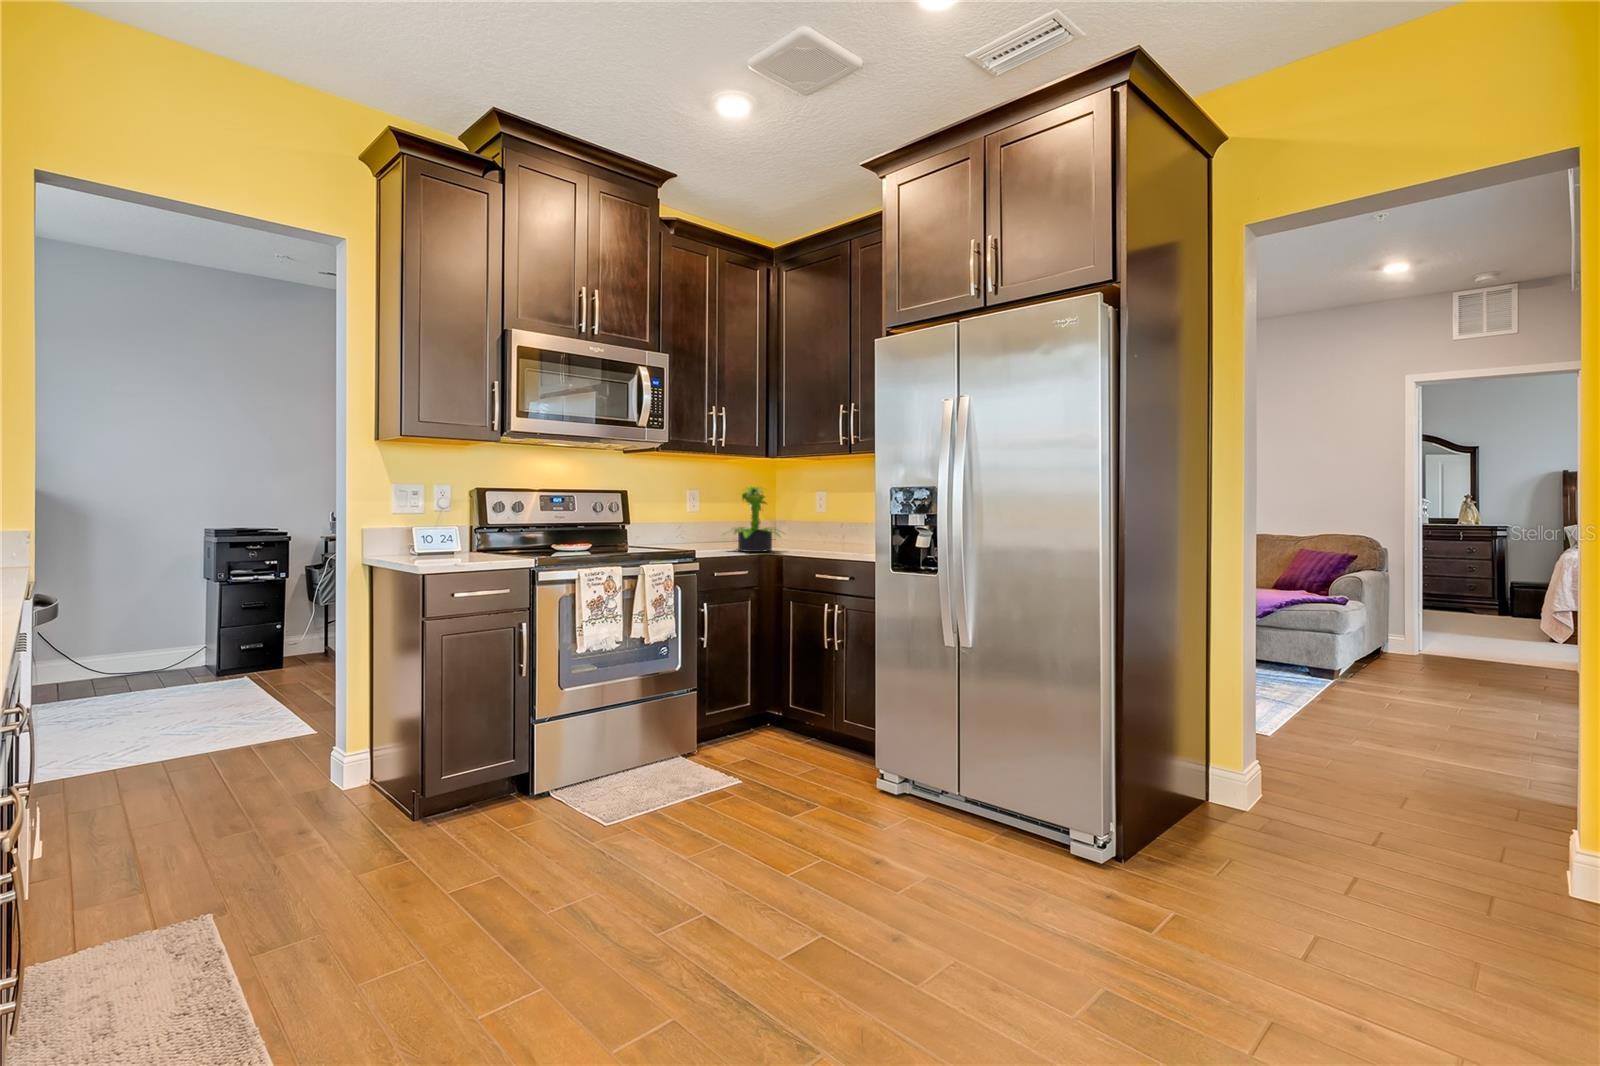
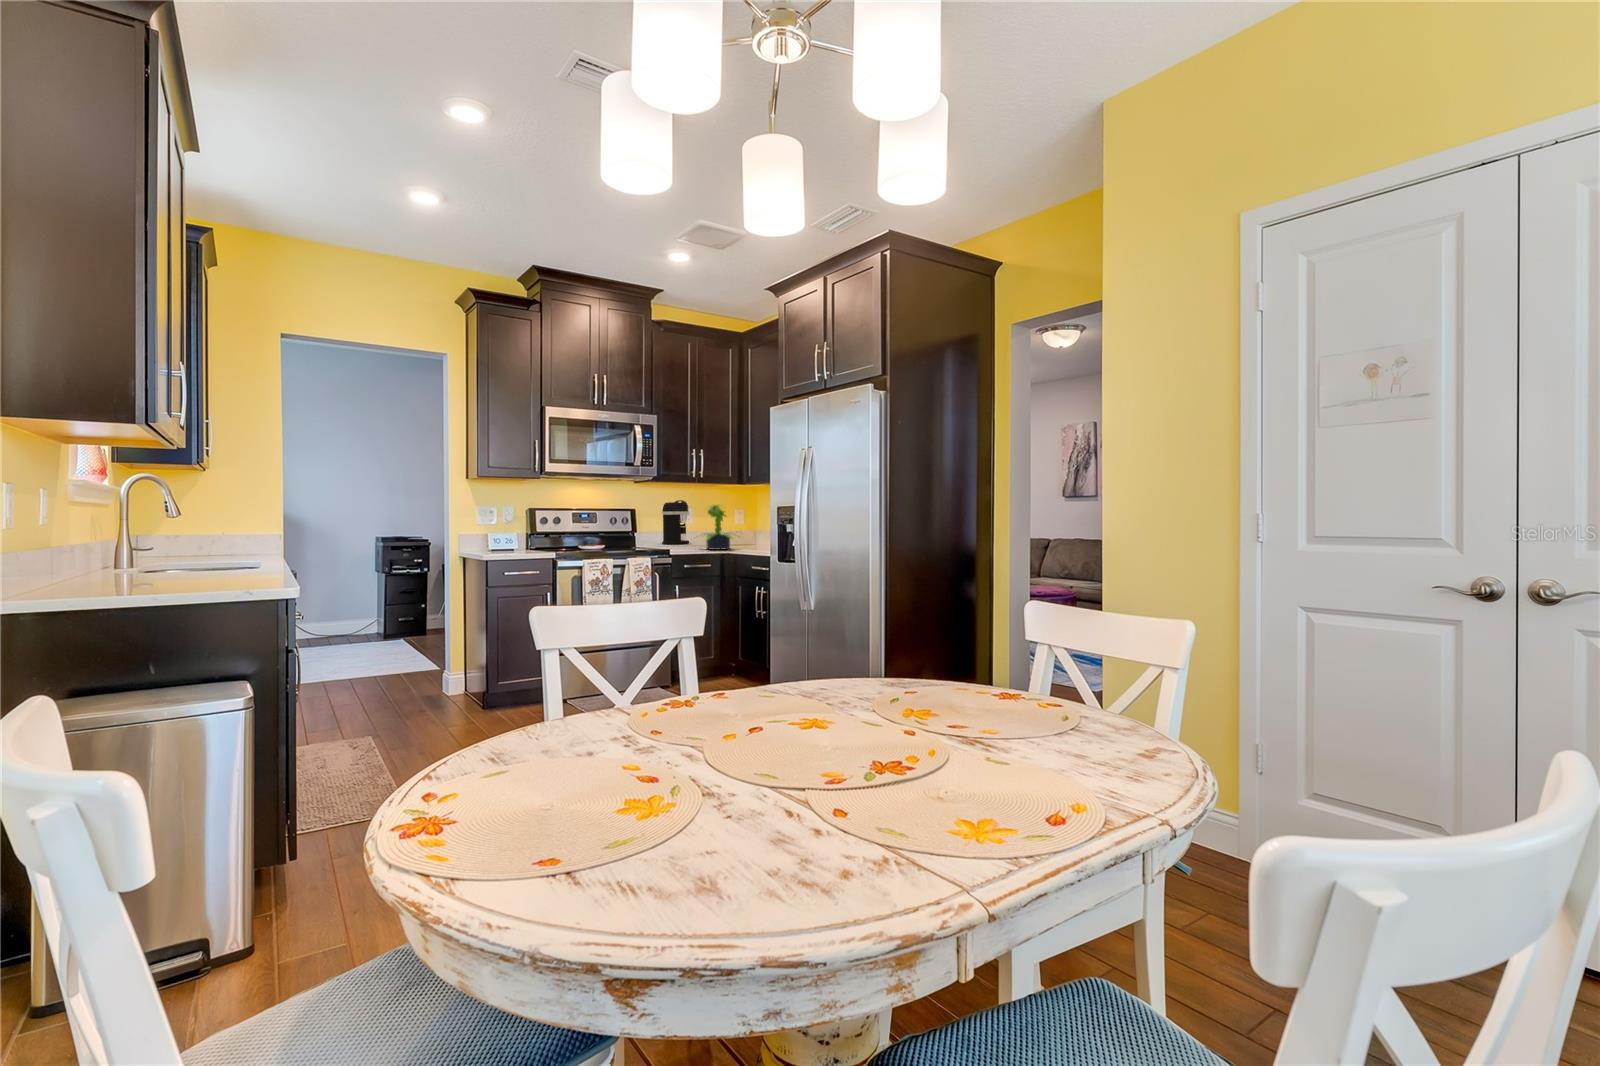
coffee maker: none [659,480,696,542] -> present [662,500,689,544]

